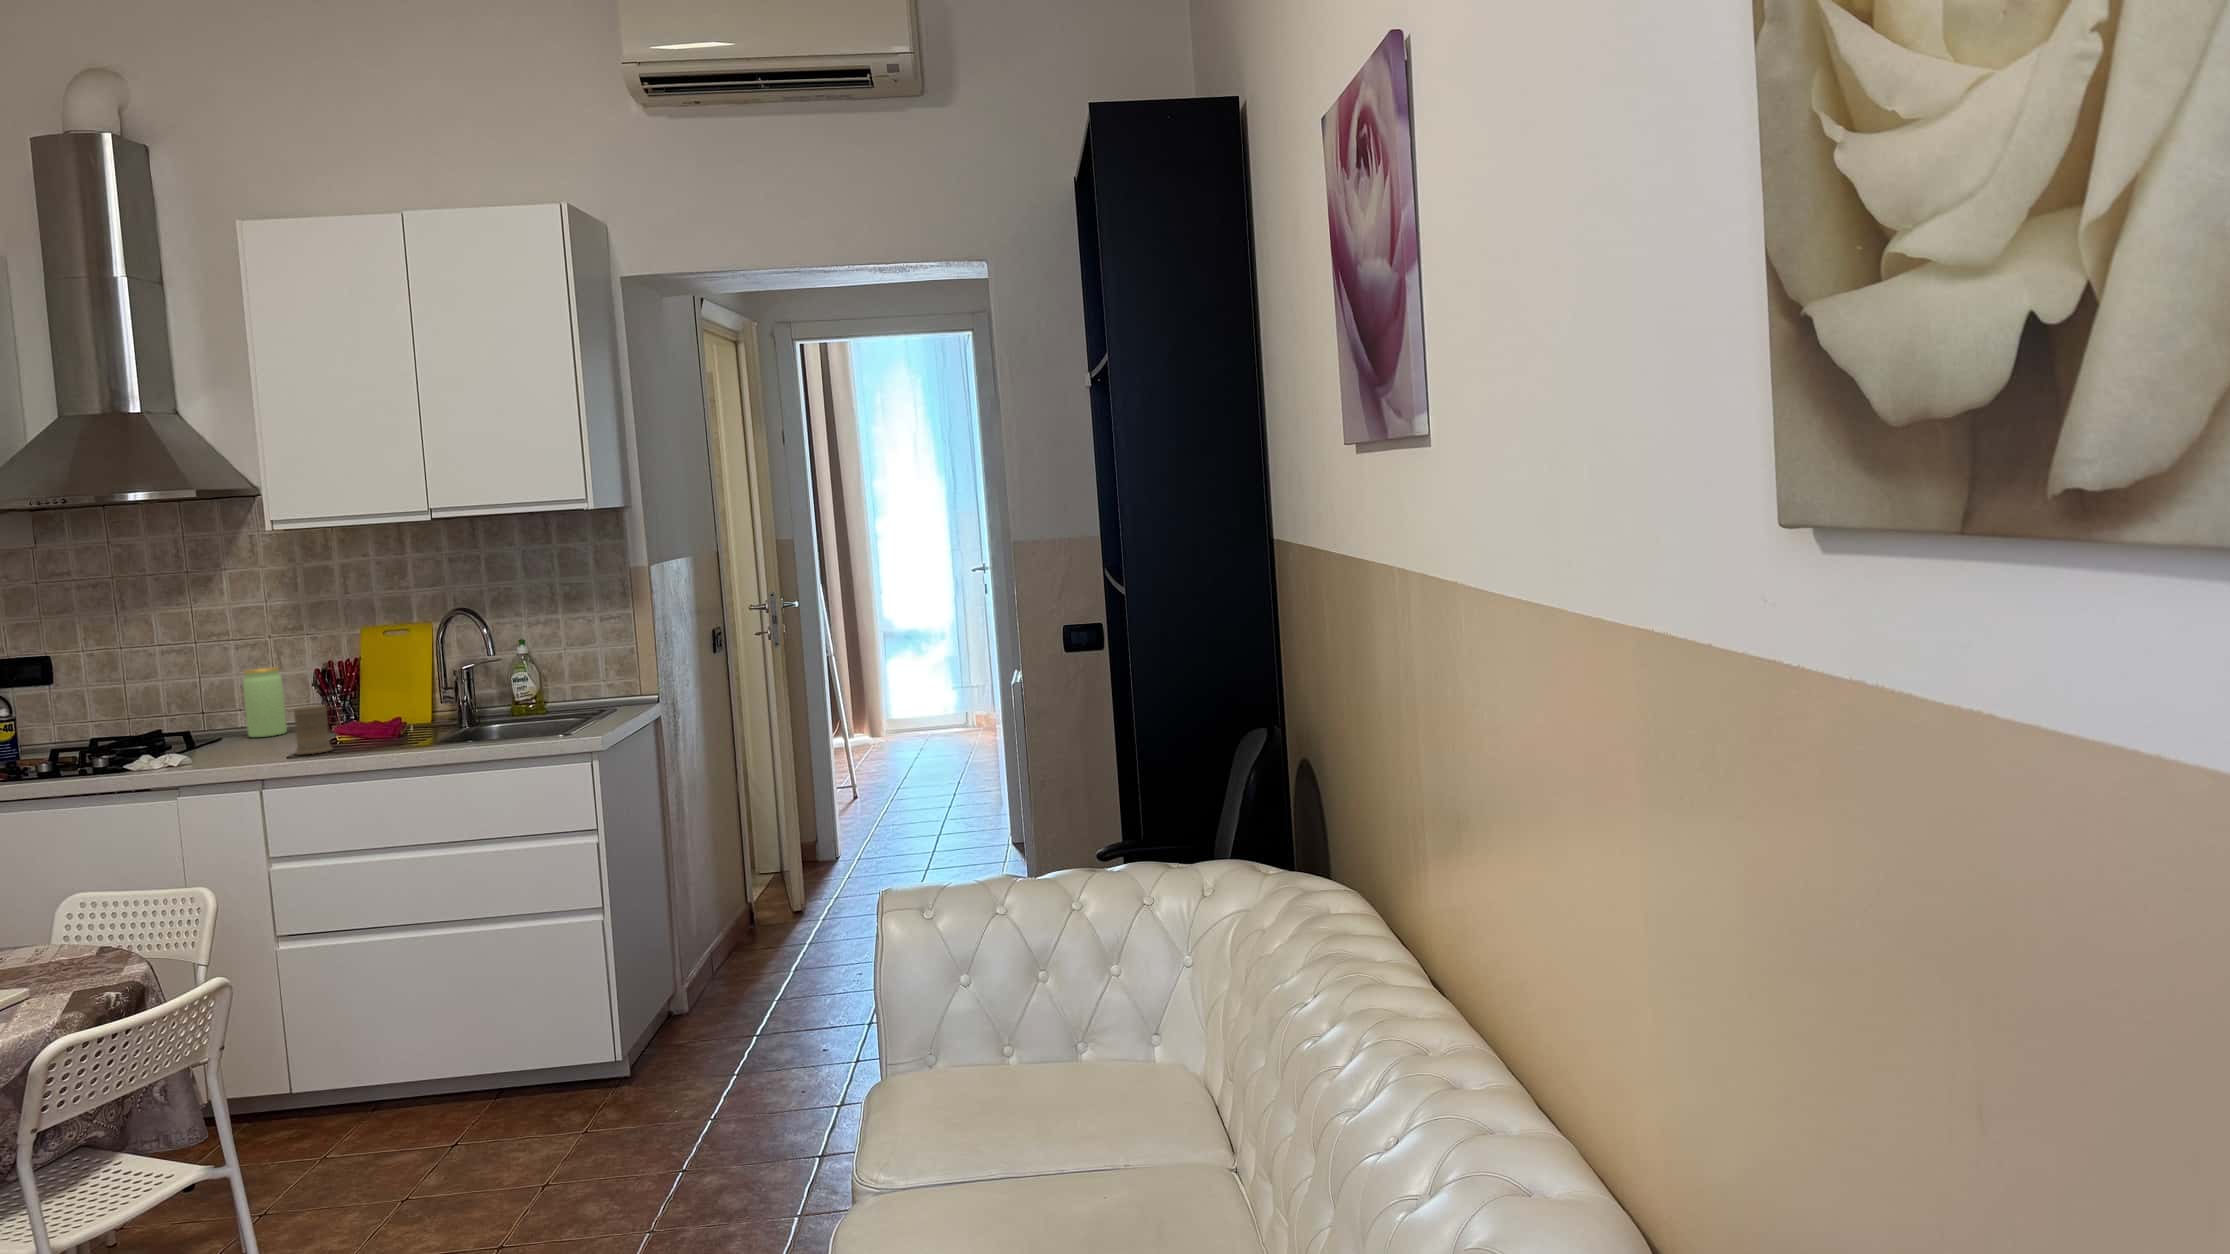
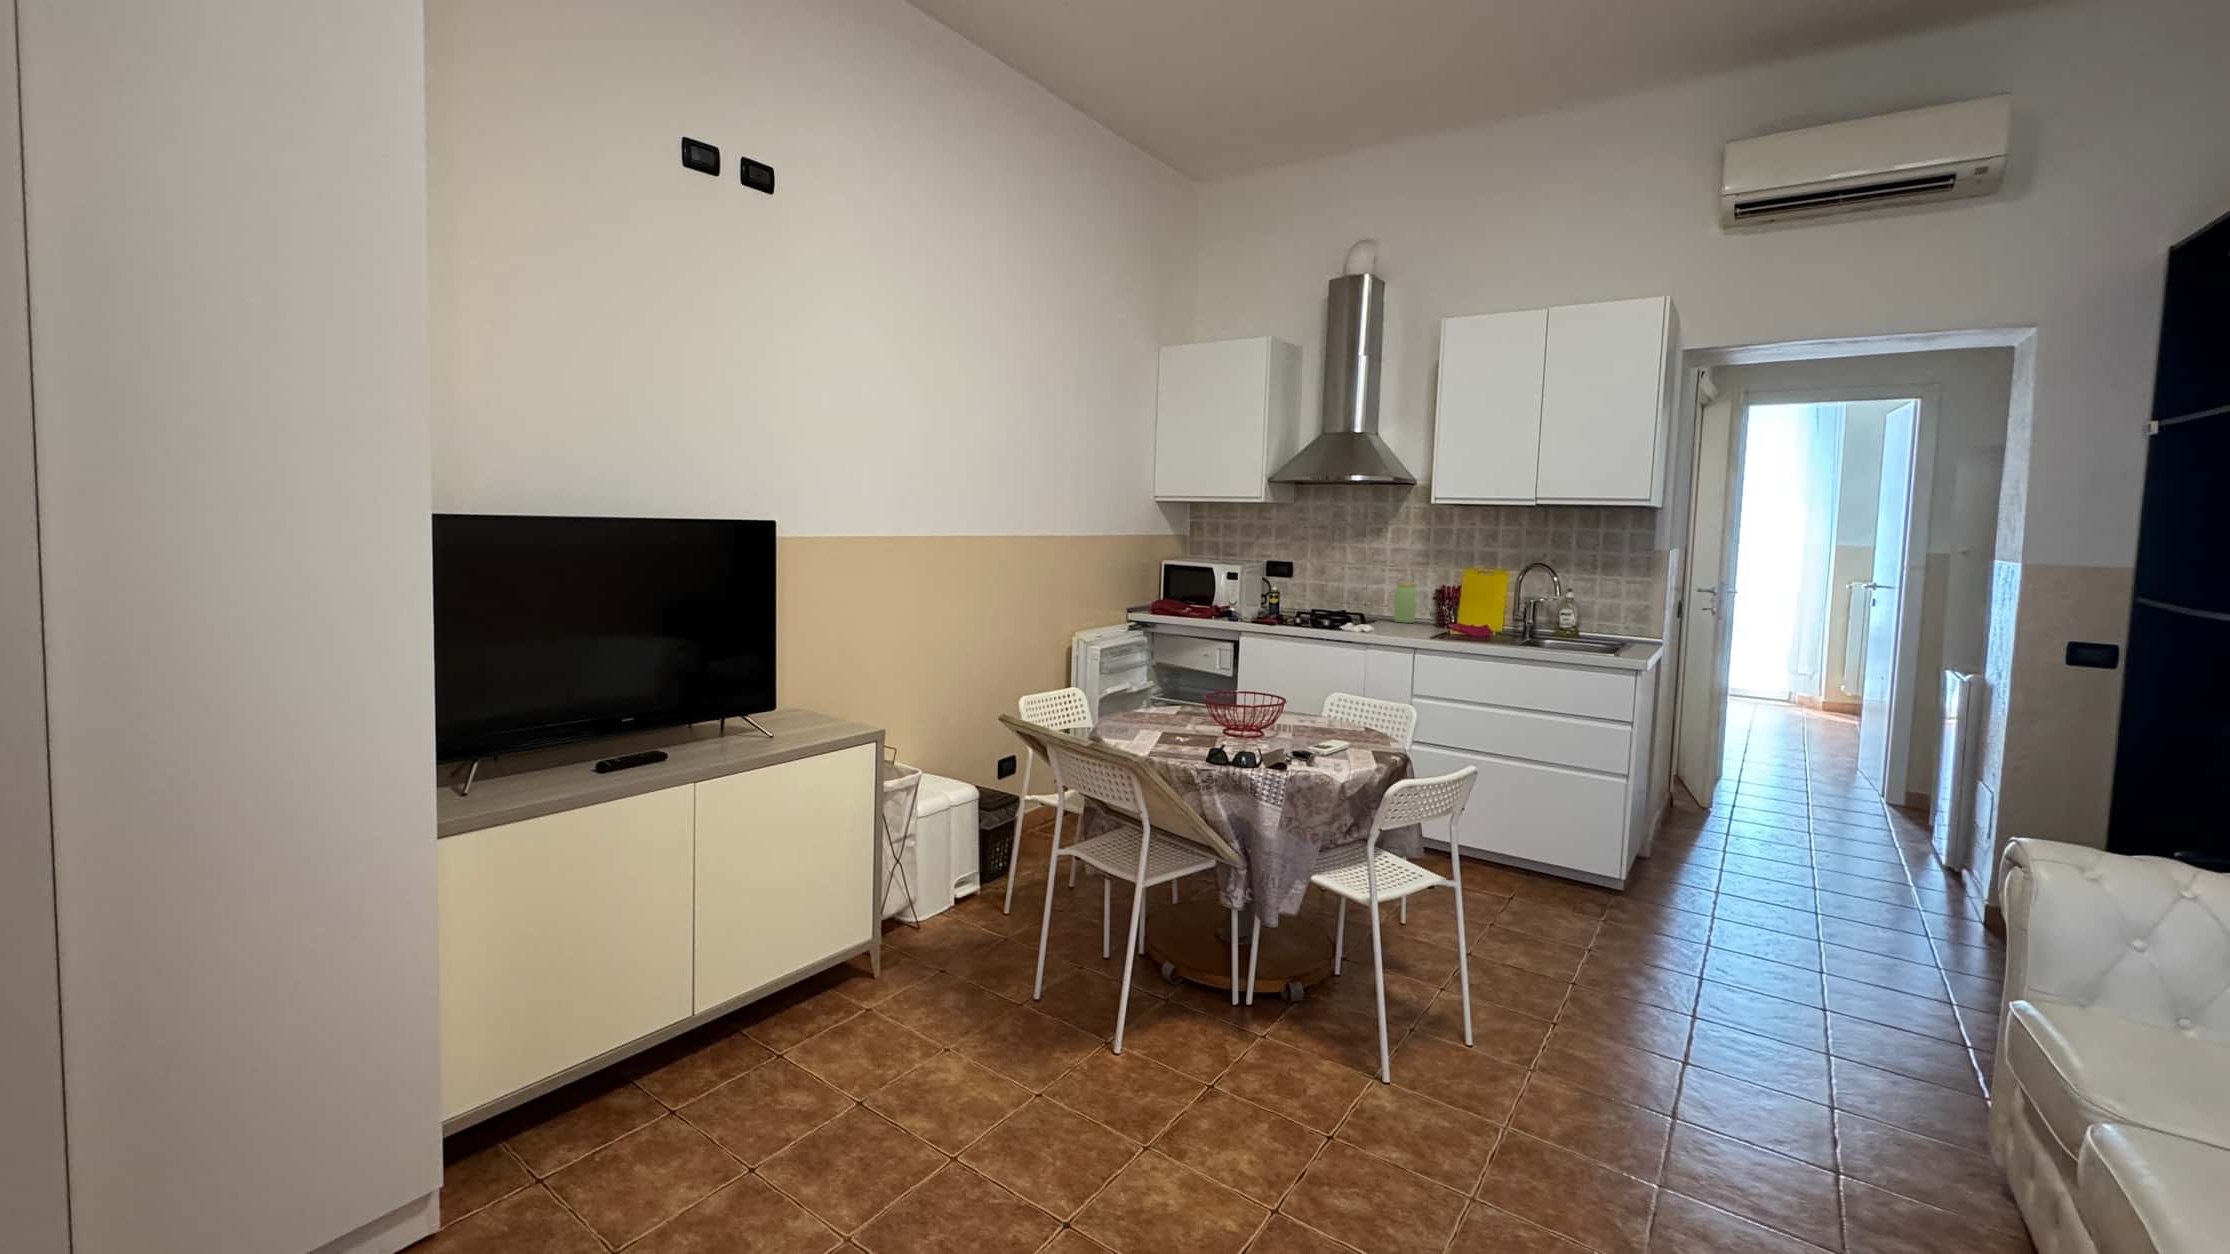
mug: present [294,705,333,755] -> none [1431,609,1460,638]

